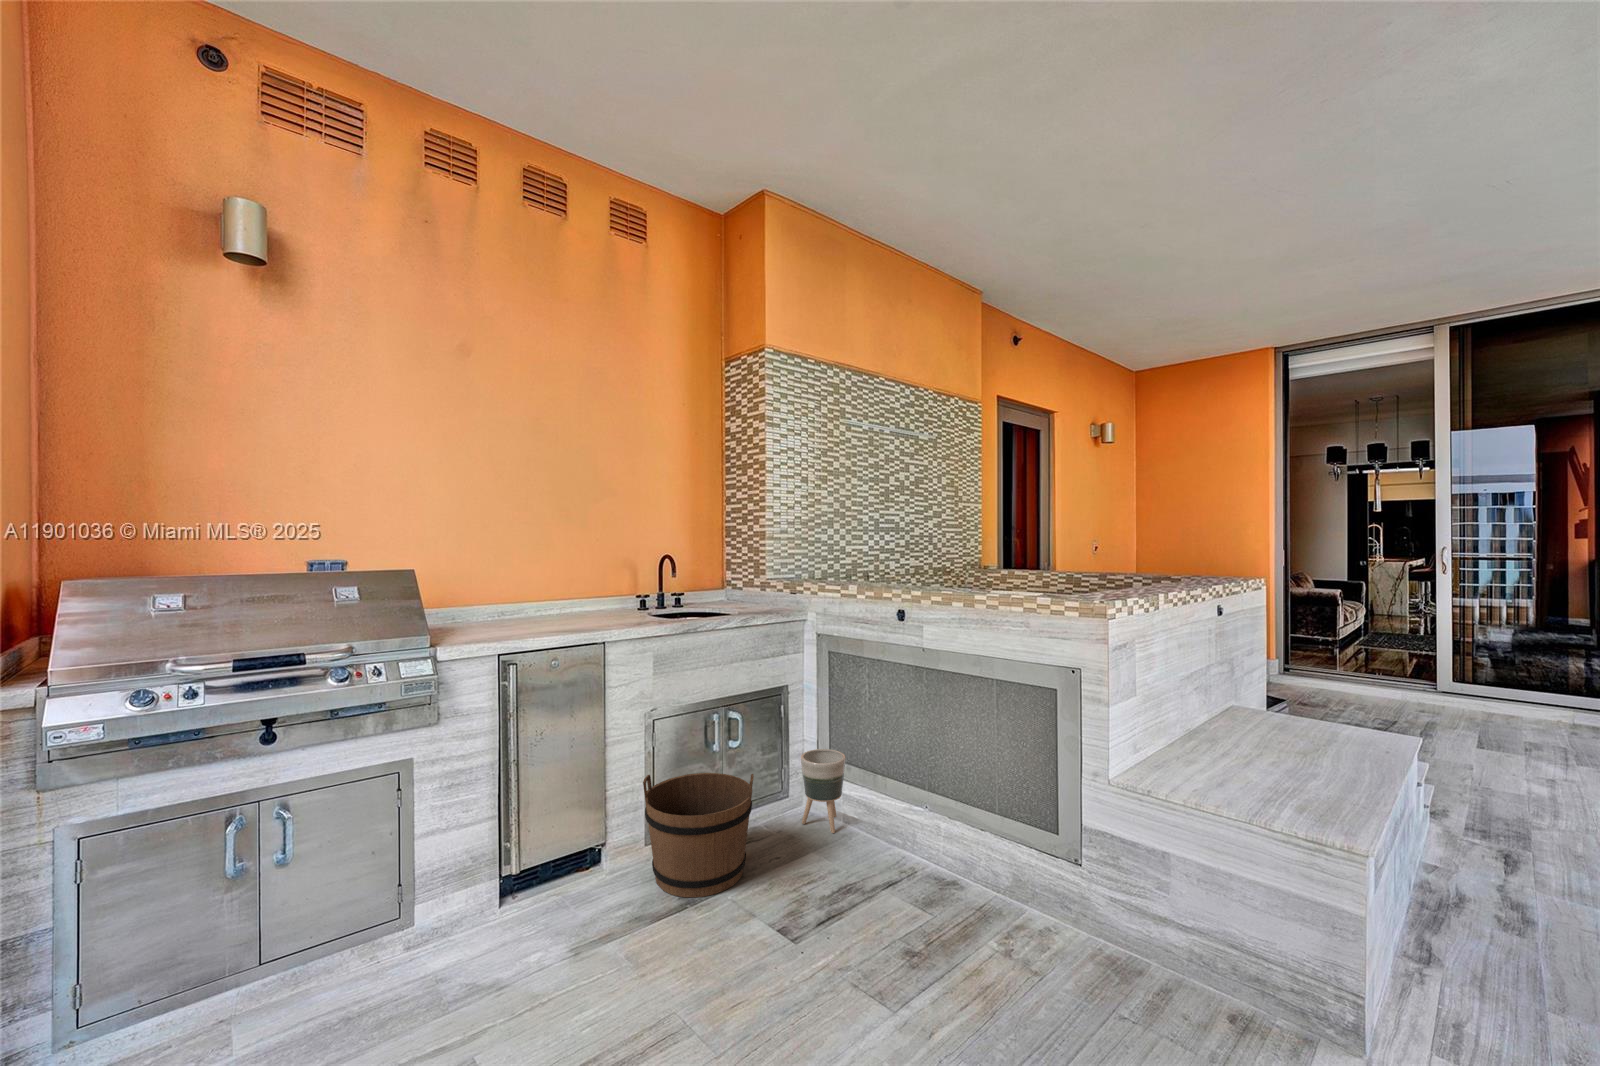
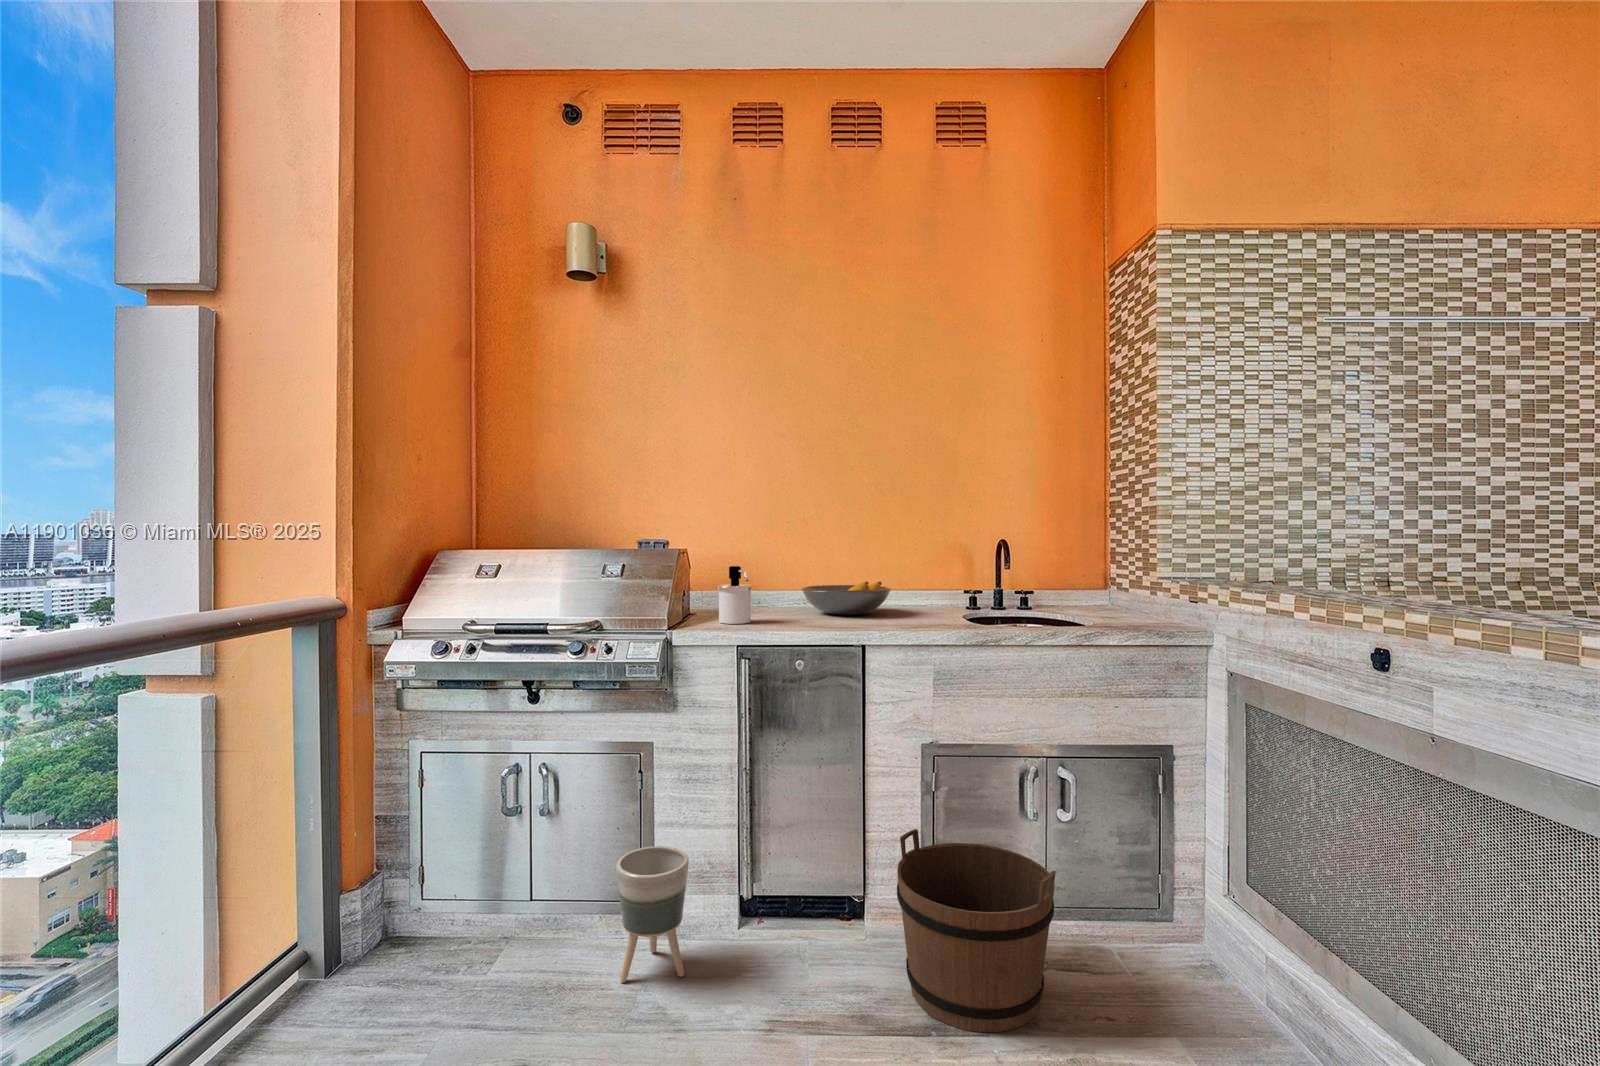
soap dispenser: none [456,587,497,640] -> present [718,566,752,624]
fruit bowl: none [513,592,593,622] -> present [802,581,891,615]
planter: present [801,749,846,833] -> present [616,846,689,983]

